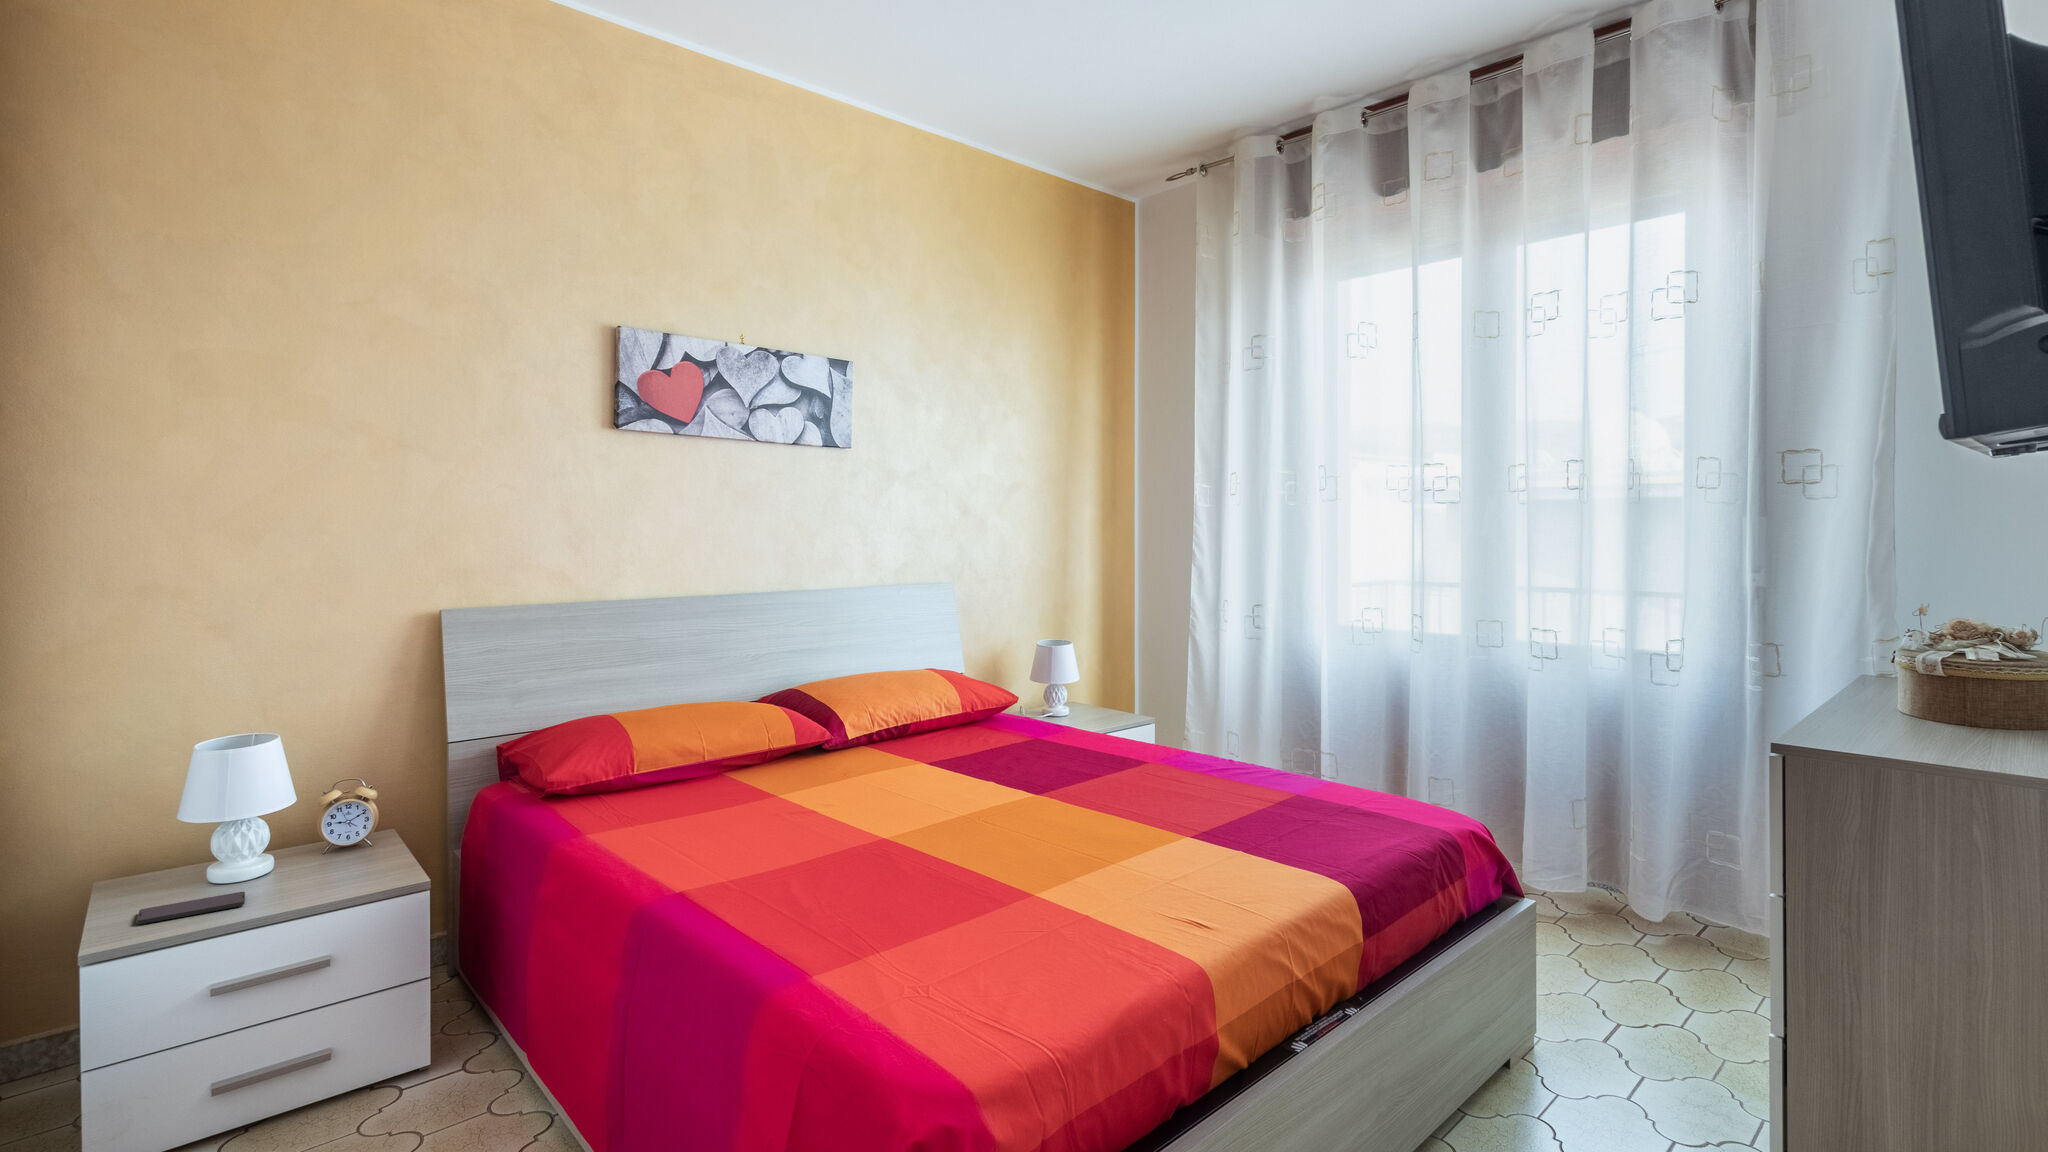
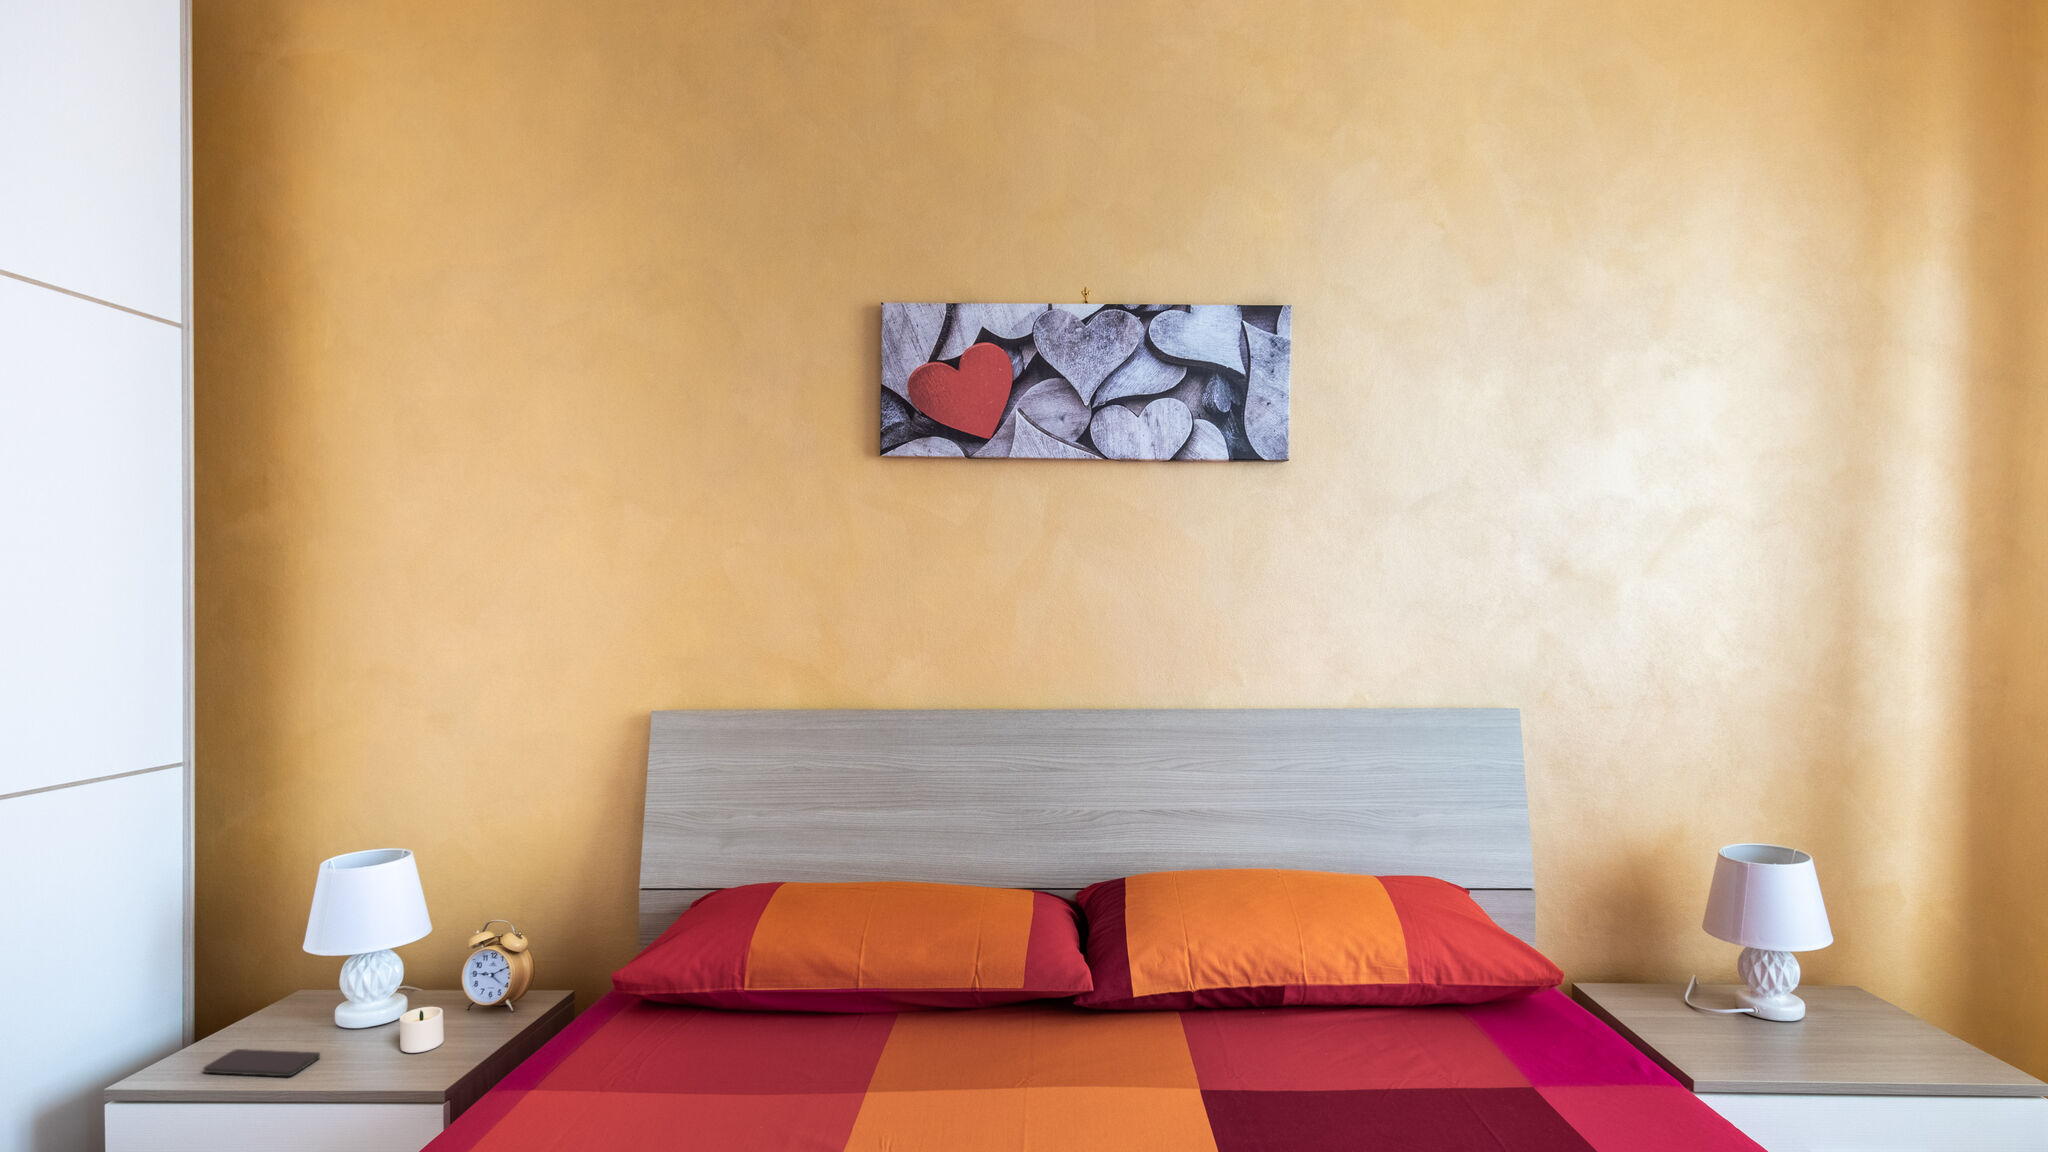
candle: none [310,843,359,877] -> present [400,1007,444,1053]

